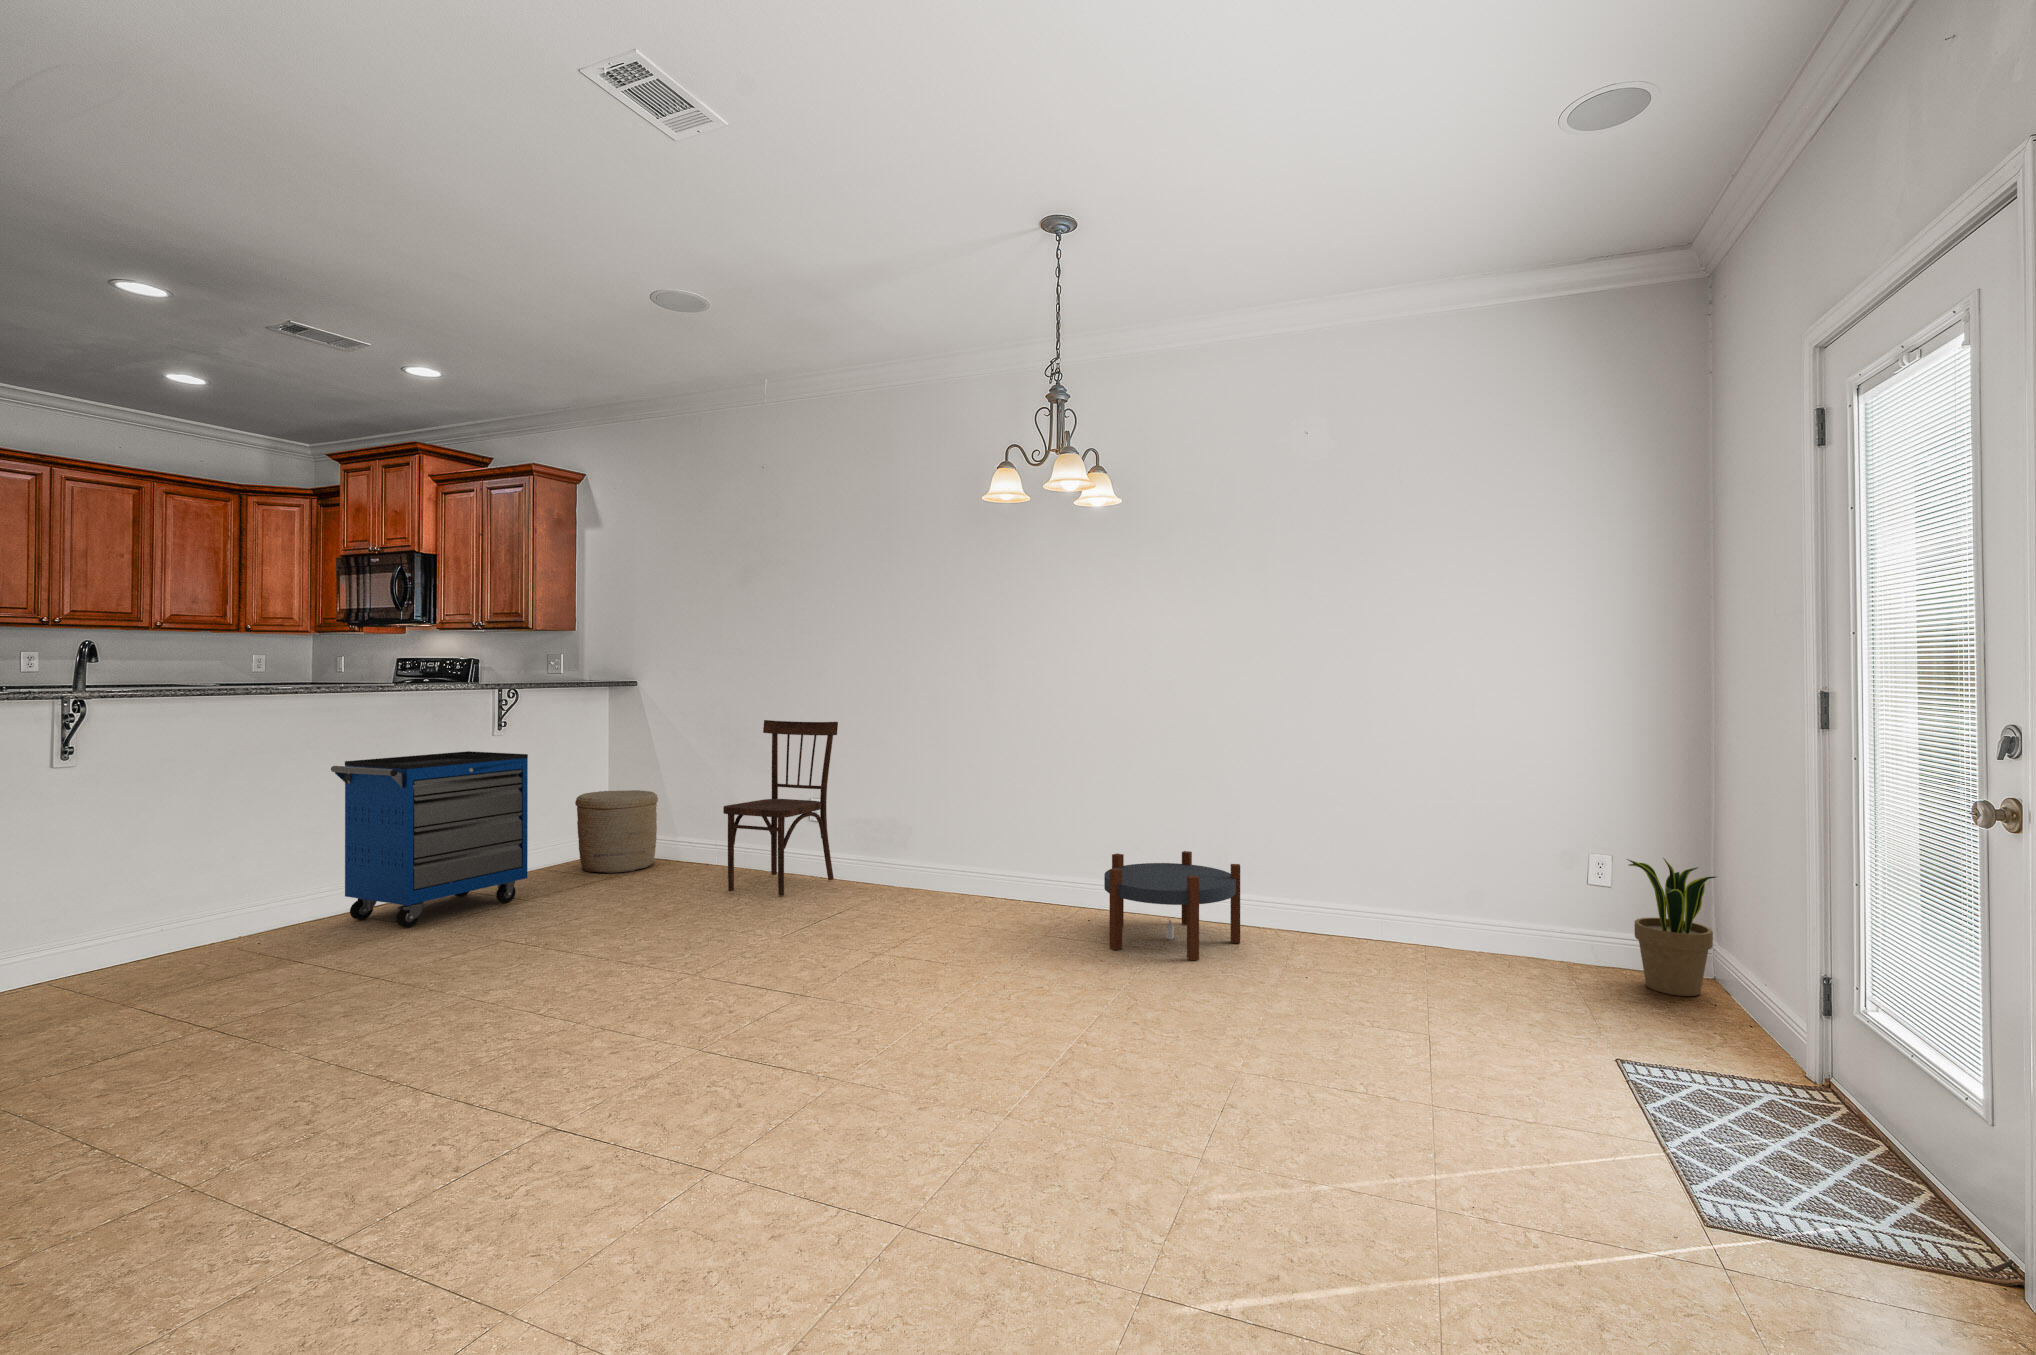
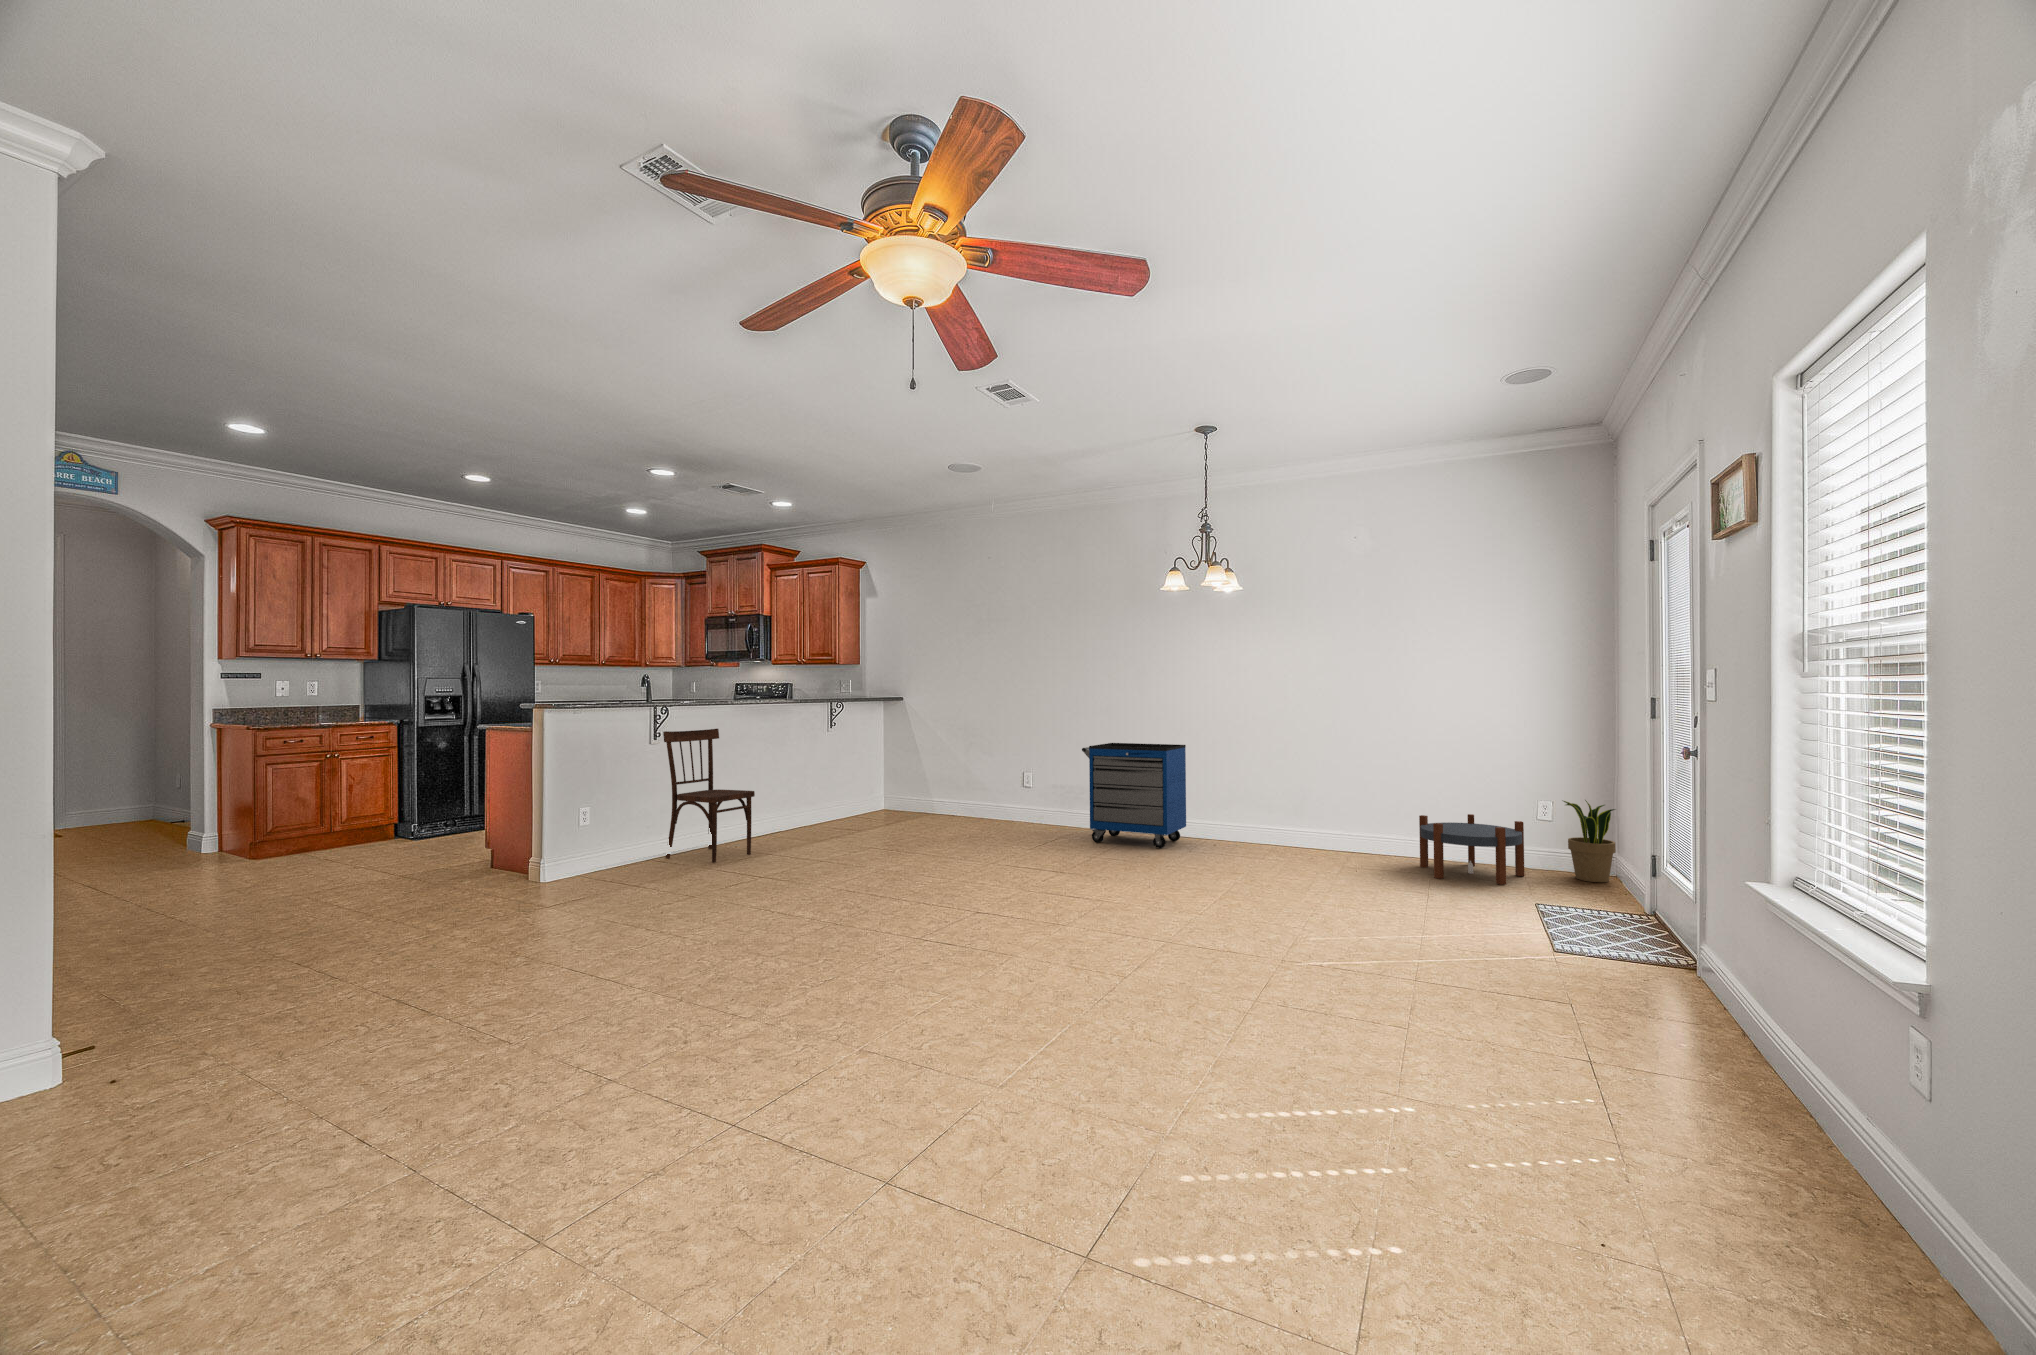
dining chair: present [723,720,838,896] -> present [663,729,755,863]
storage cabinet: present [331,751,528,927] -> present [1082,743,1186,848]
woven basket: present [575,790,658,873] -> none [873,768,922,820]
side table: present [1104,851,1240,960] -> present [1419,814,1524,885]

